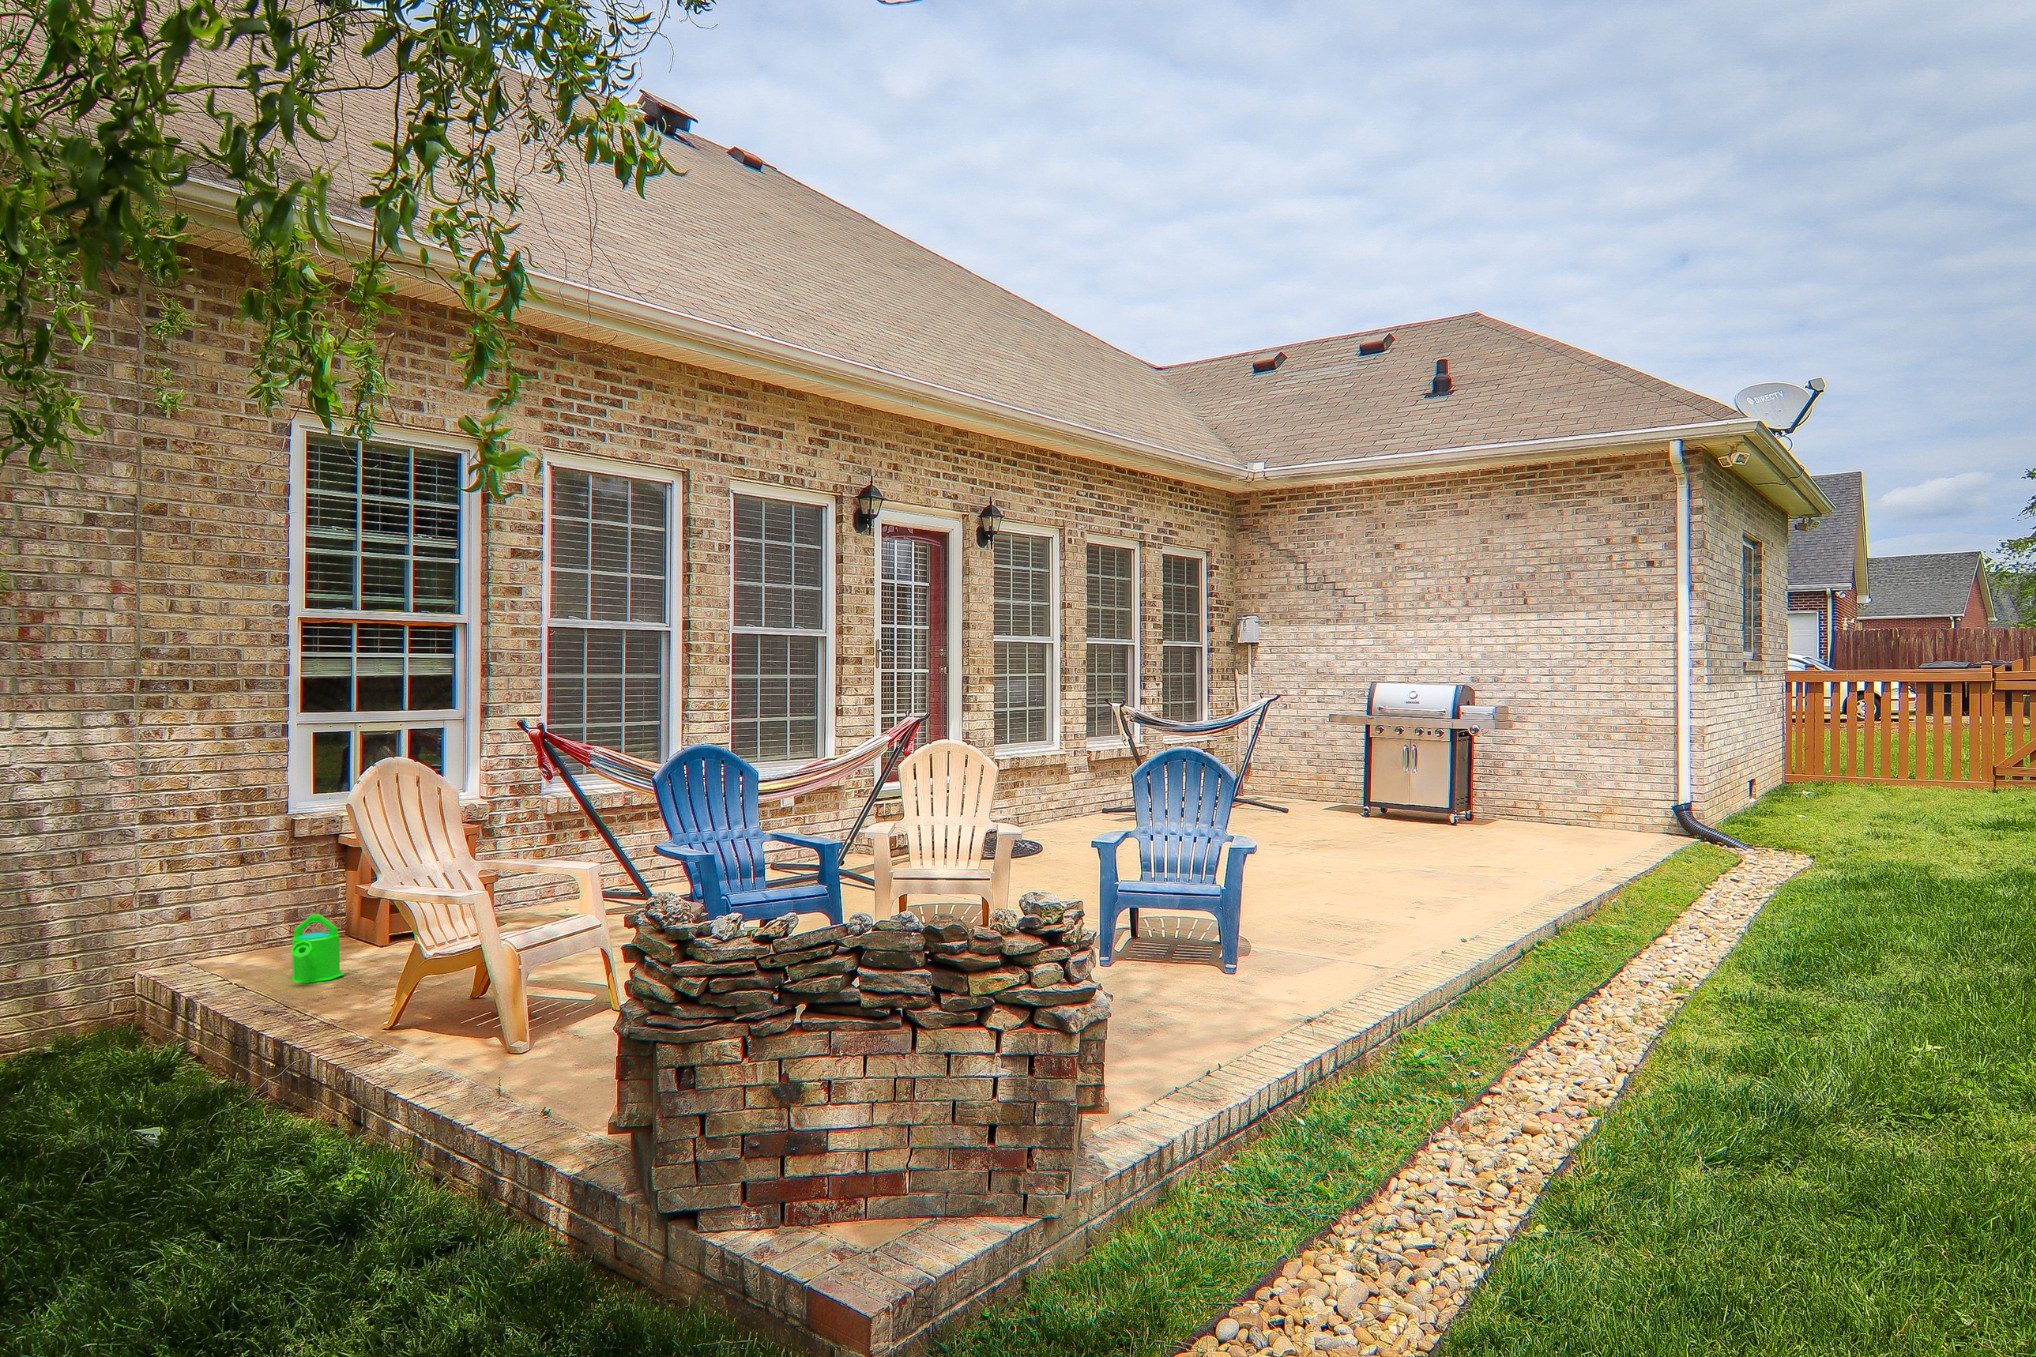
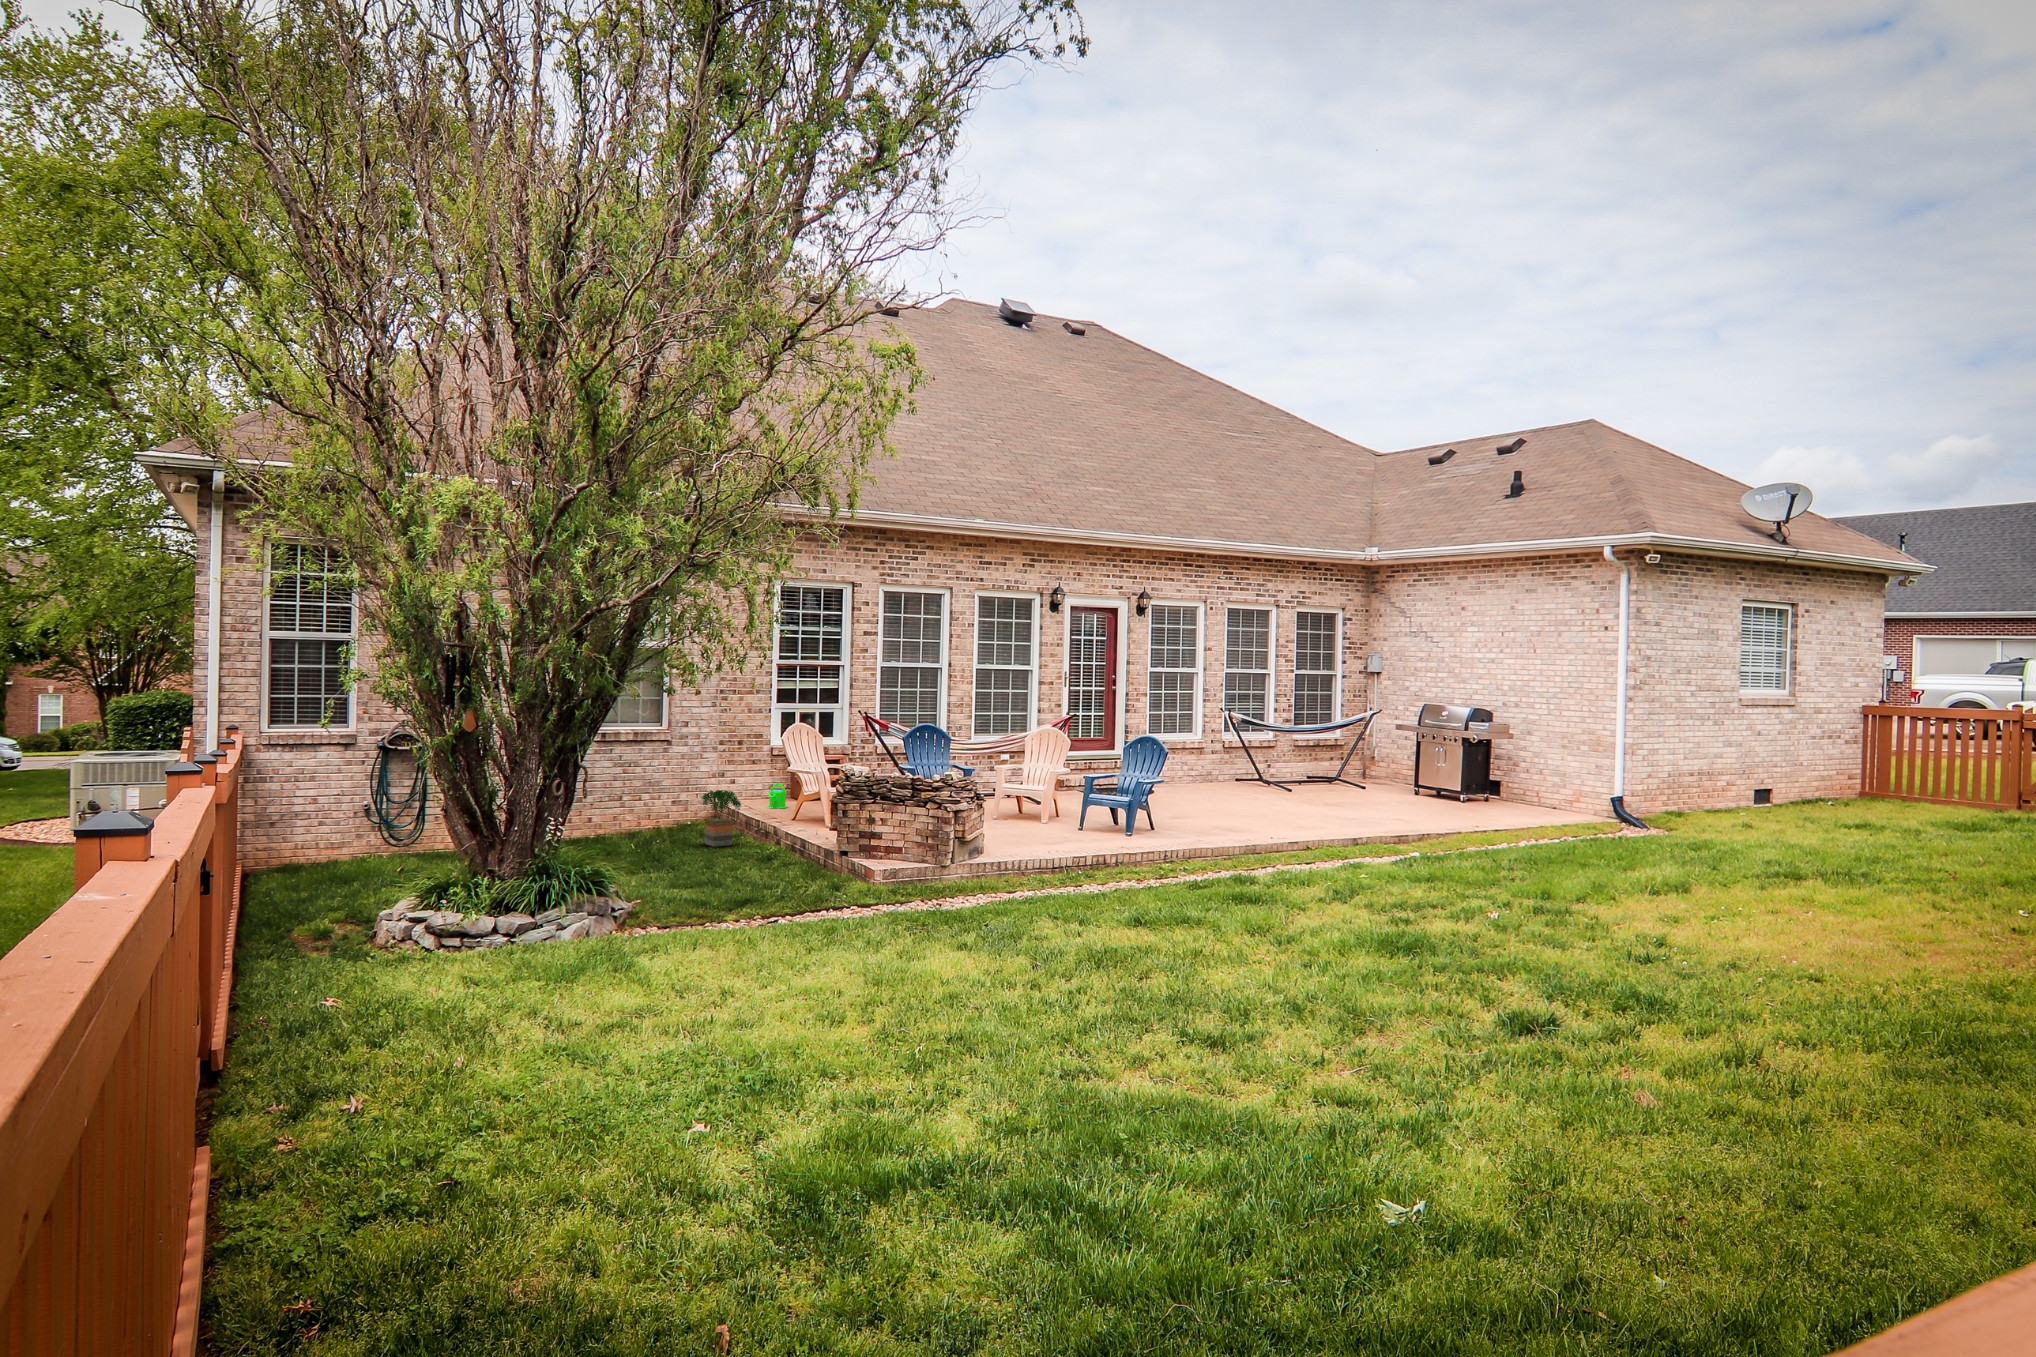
potted tree: none [58,980,223,1182] -> present [702,790,741,847]

